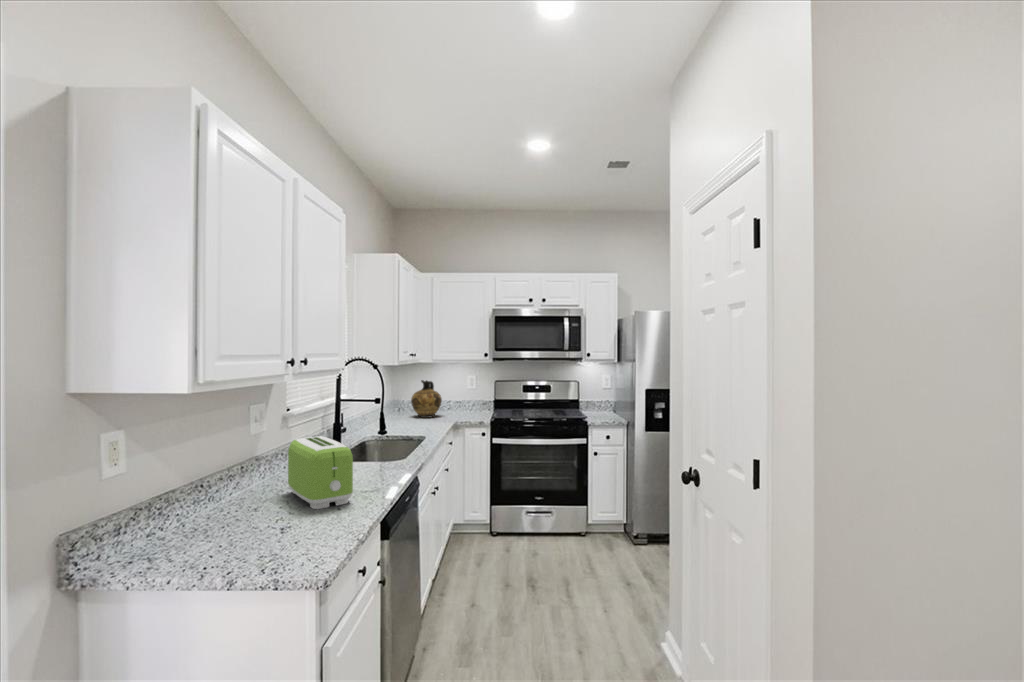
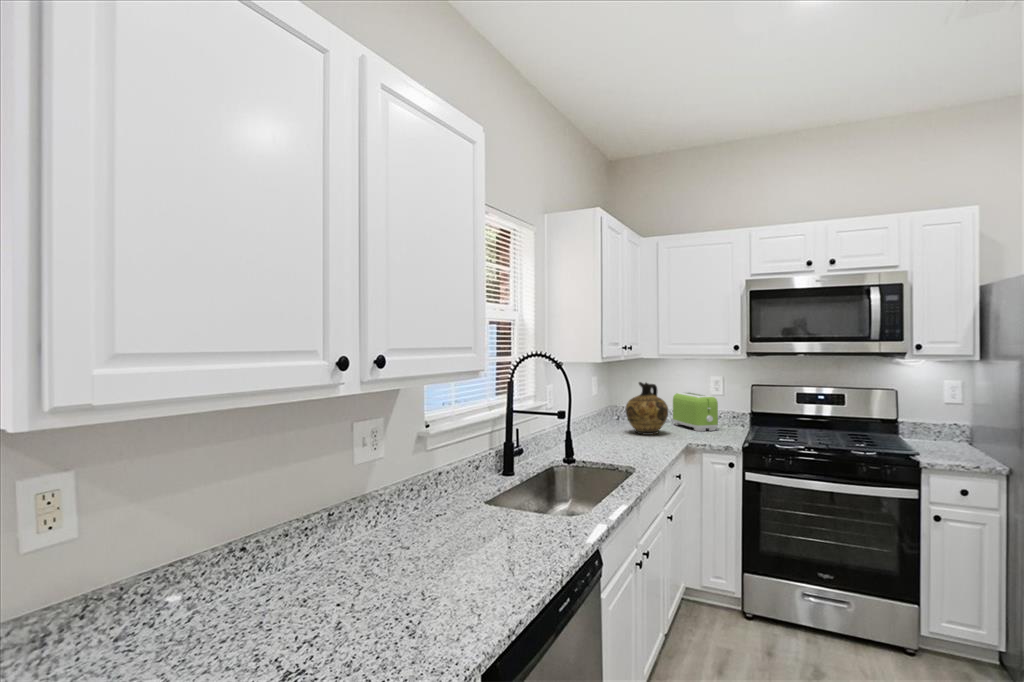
toaster: present [288,436,353,509] -> present [673,392,718,431]

